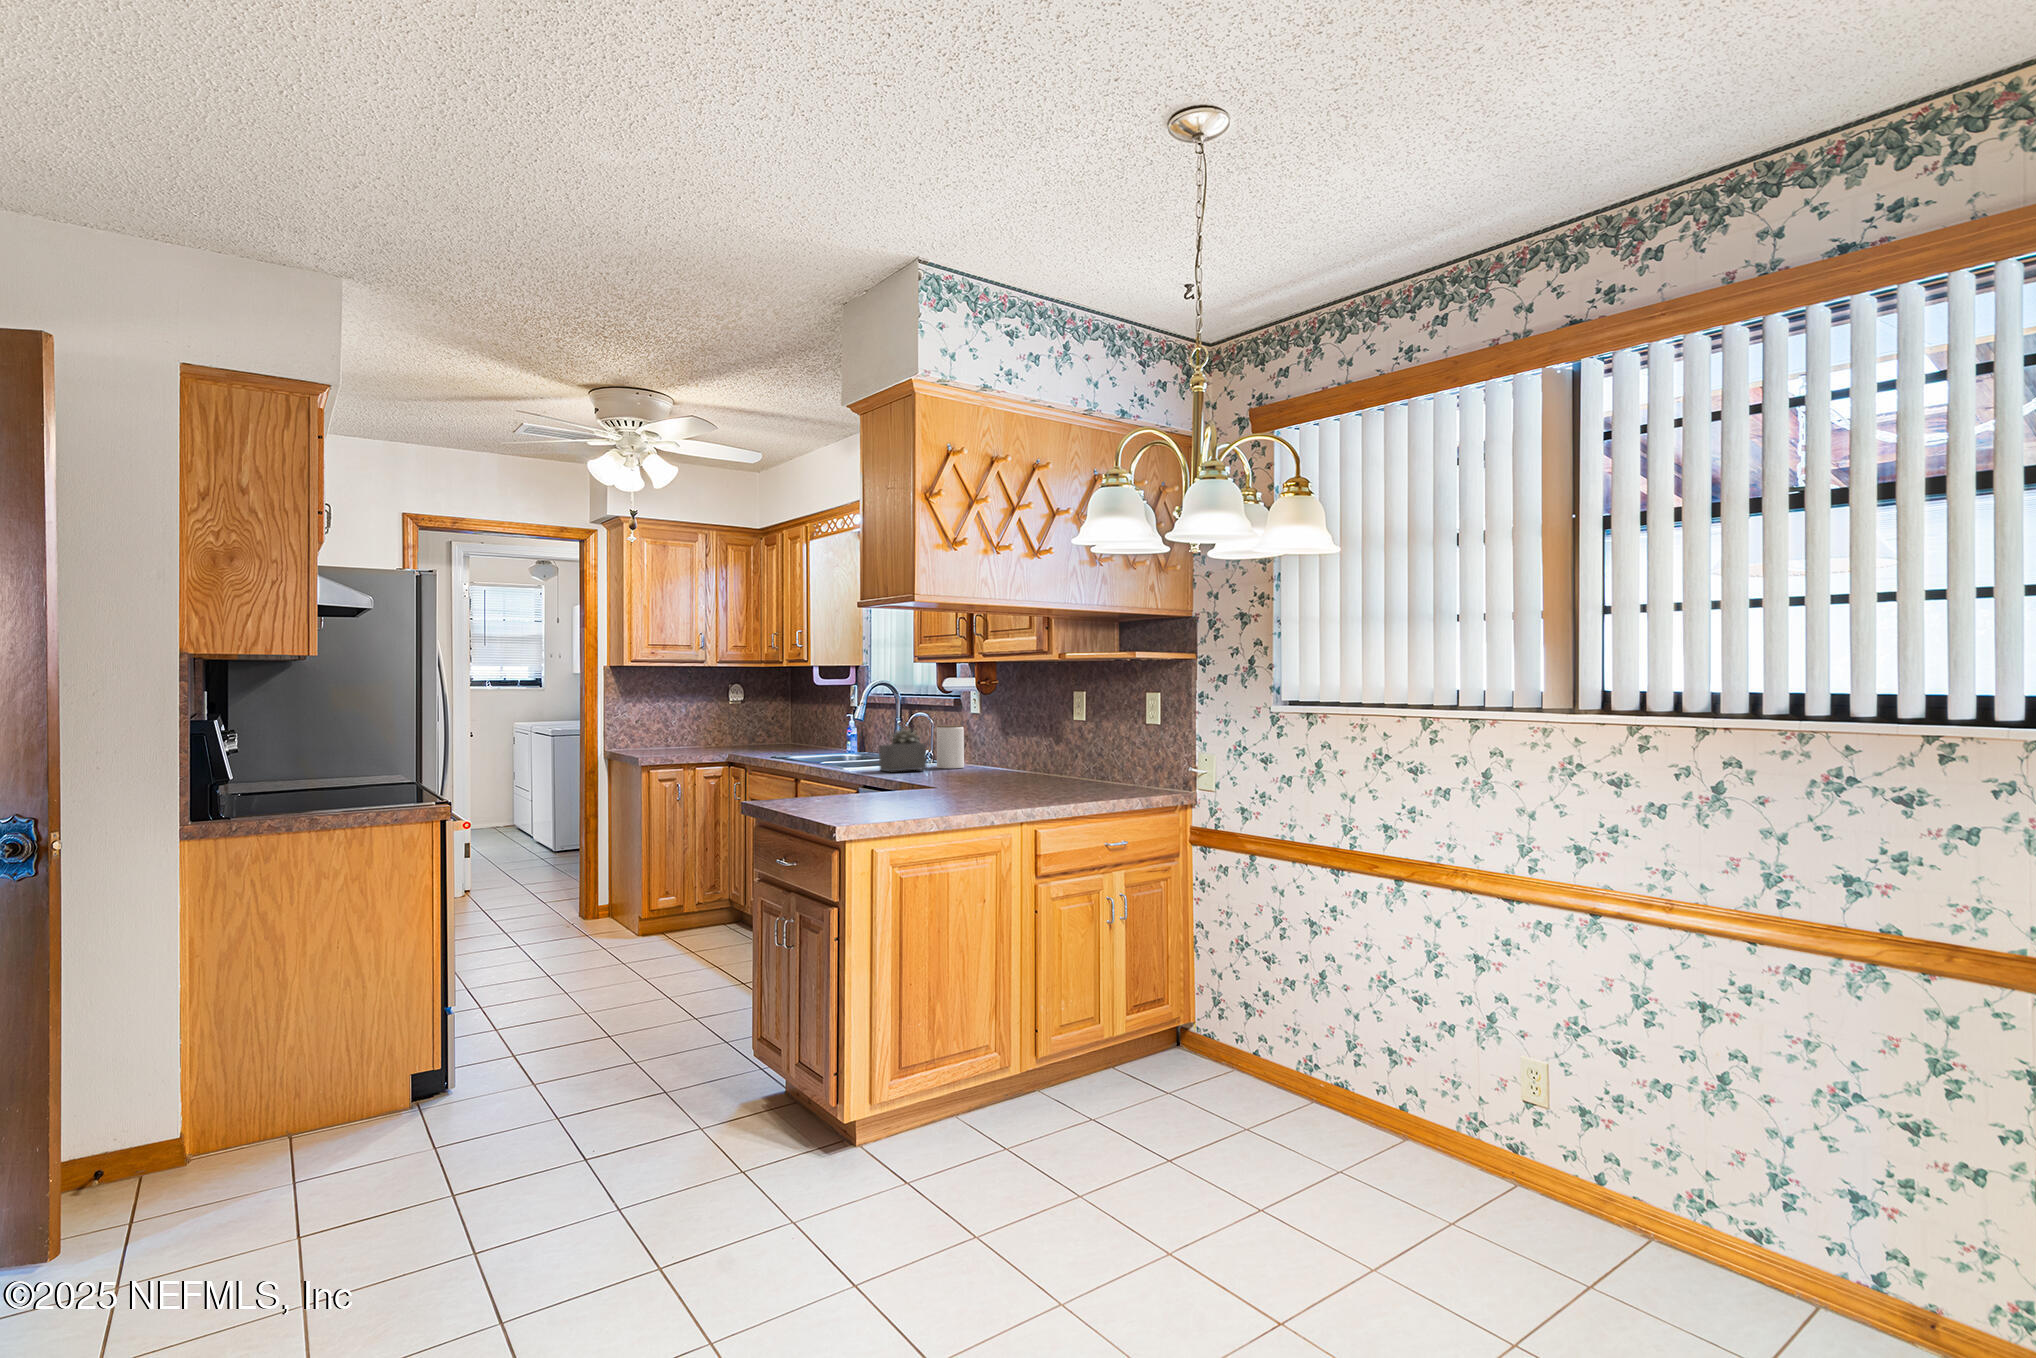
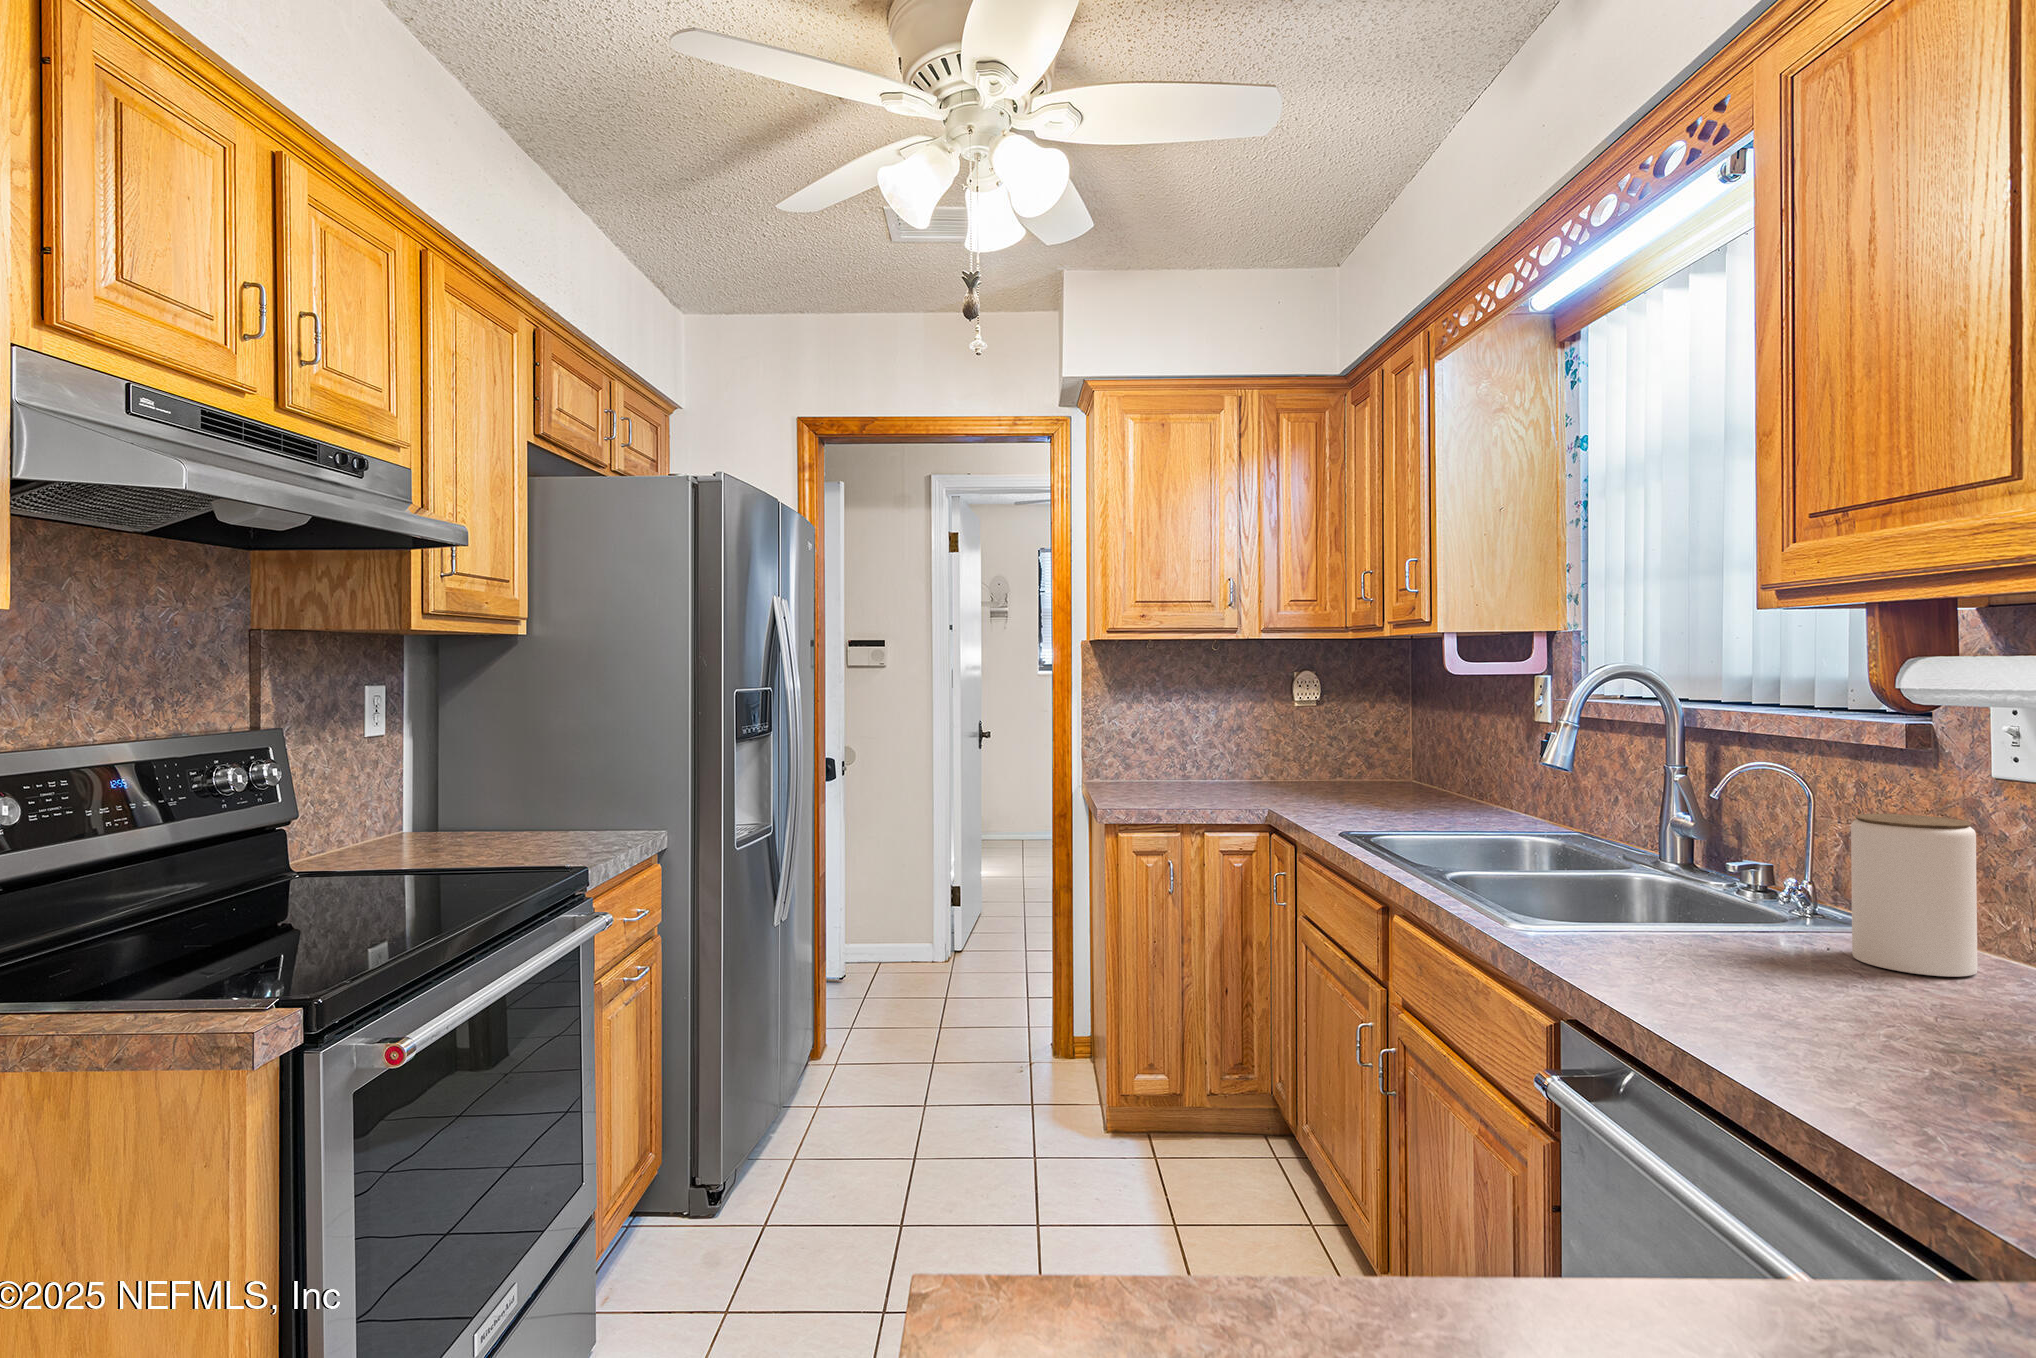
succulent plant: present [879,729,926,771] -> none [1630,820,1835,981]

